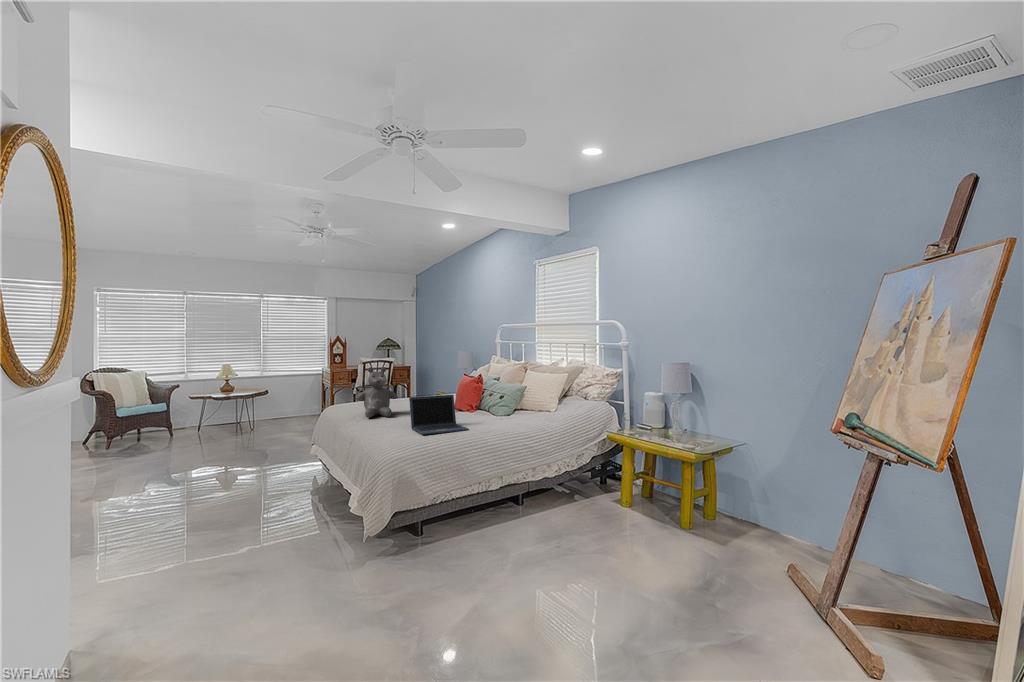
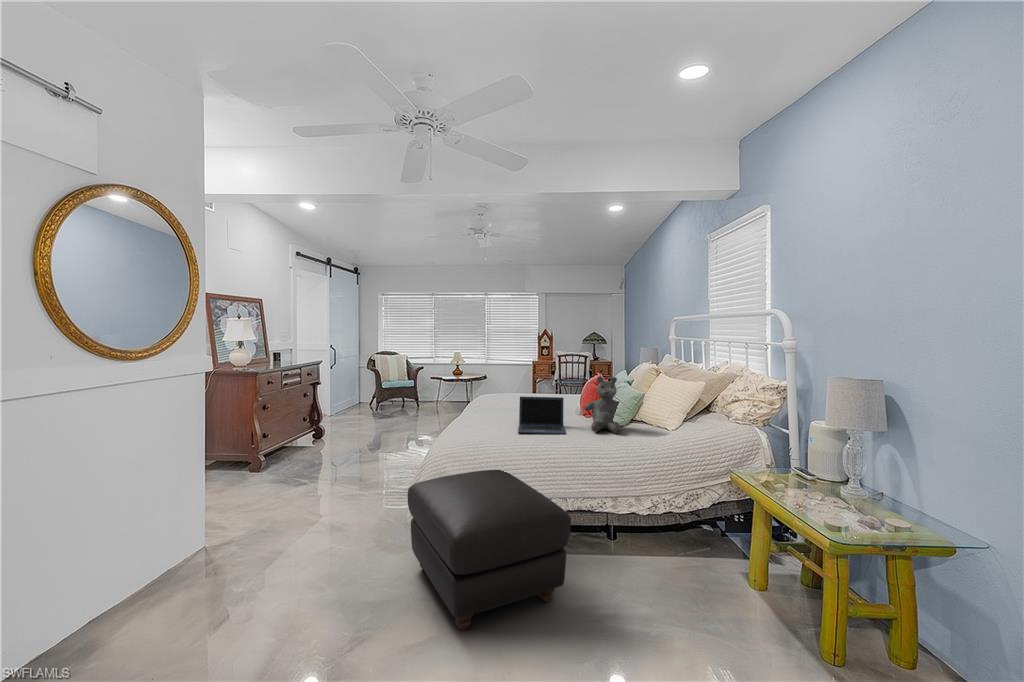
teddy bear: present [356,367,397,418] -> present [585,376,620,433]
ottoman: none [348,472,543,640] -> present [408,470,571,630]

